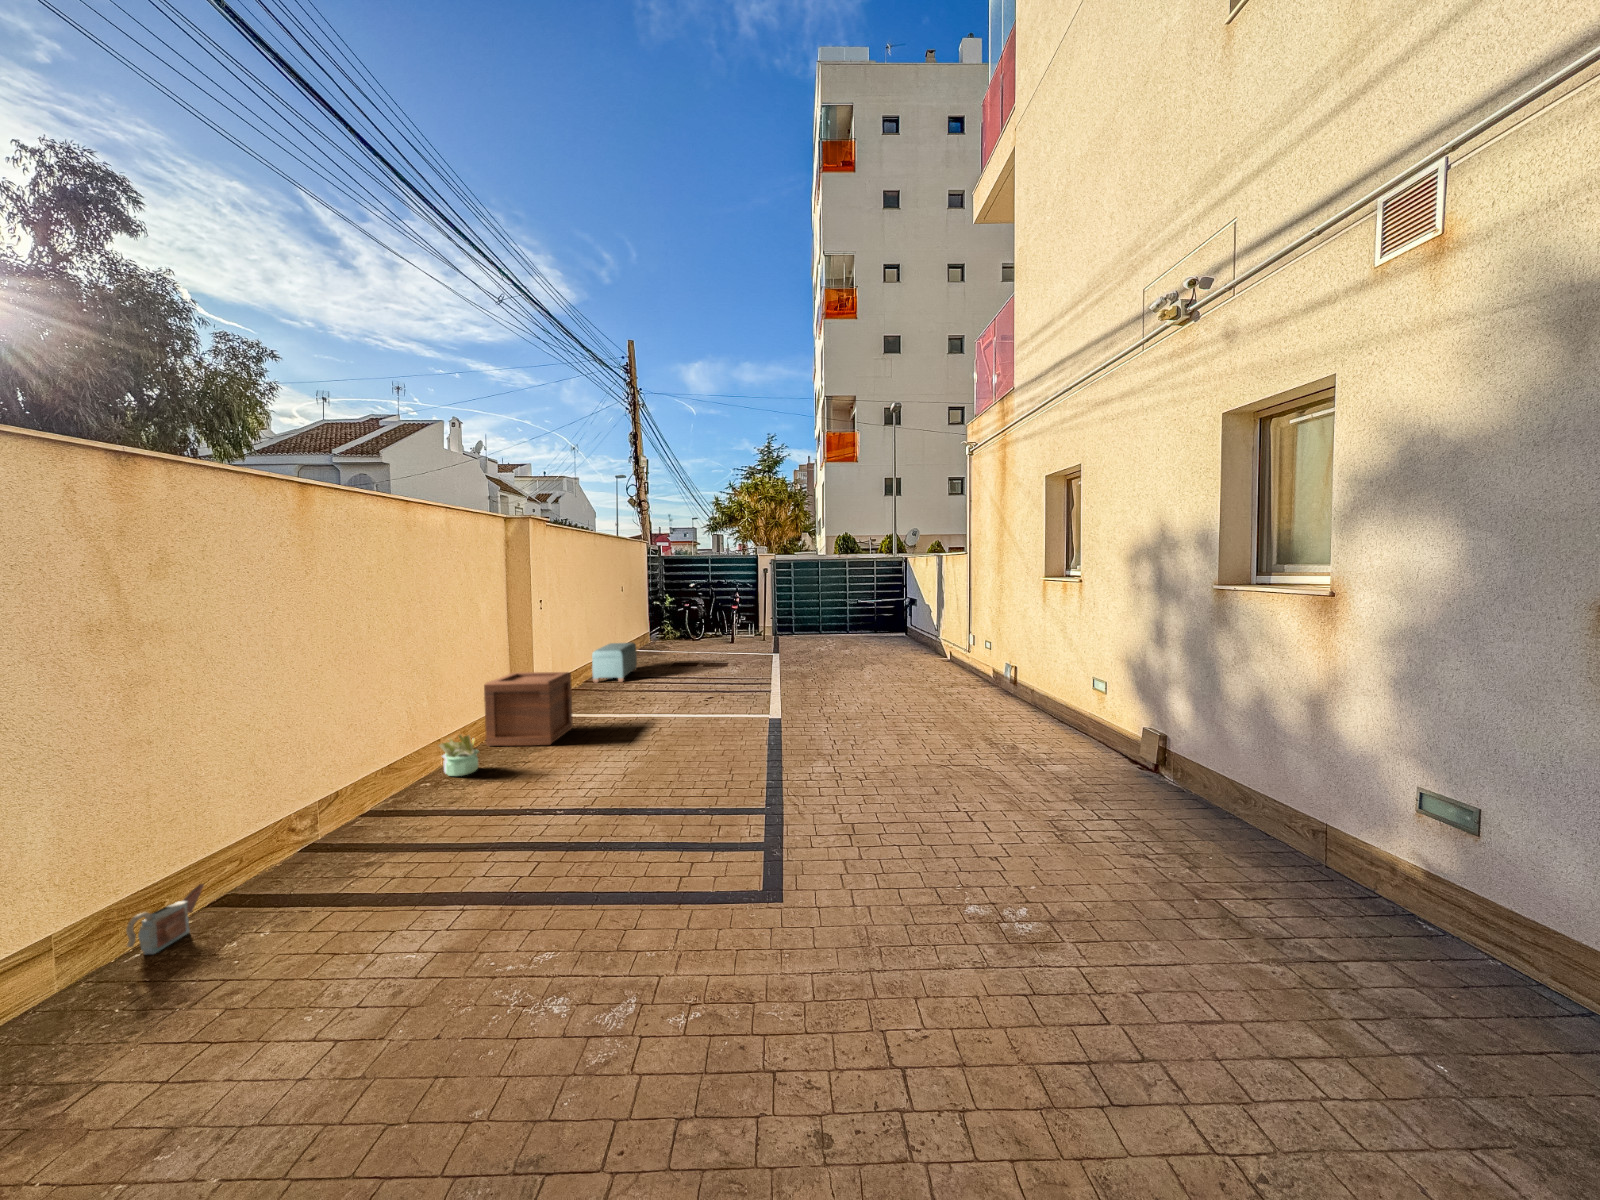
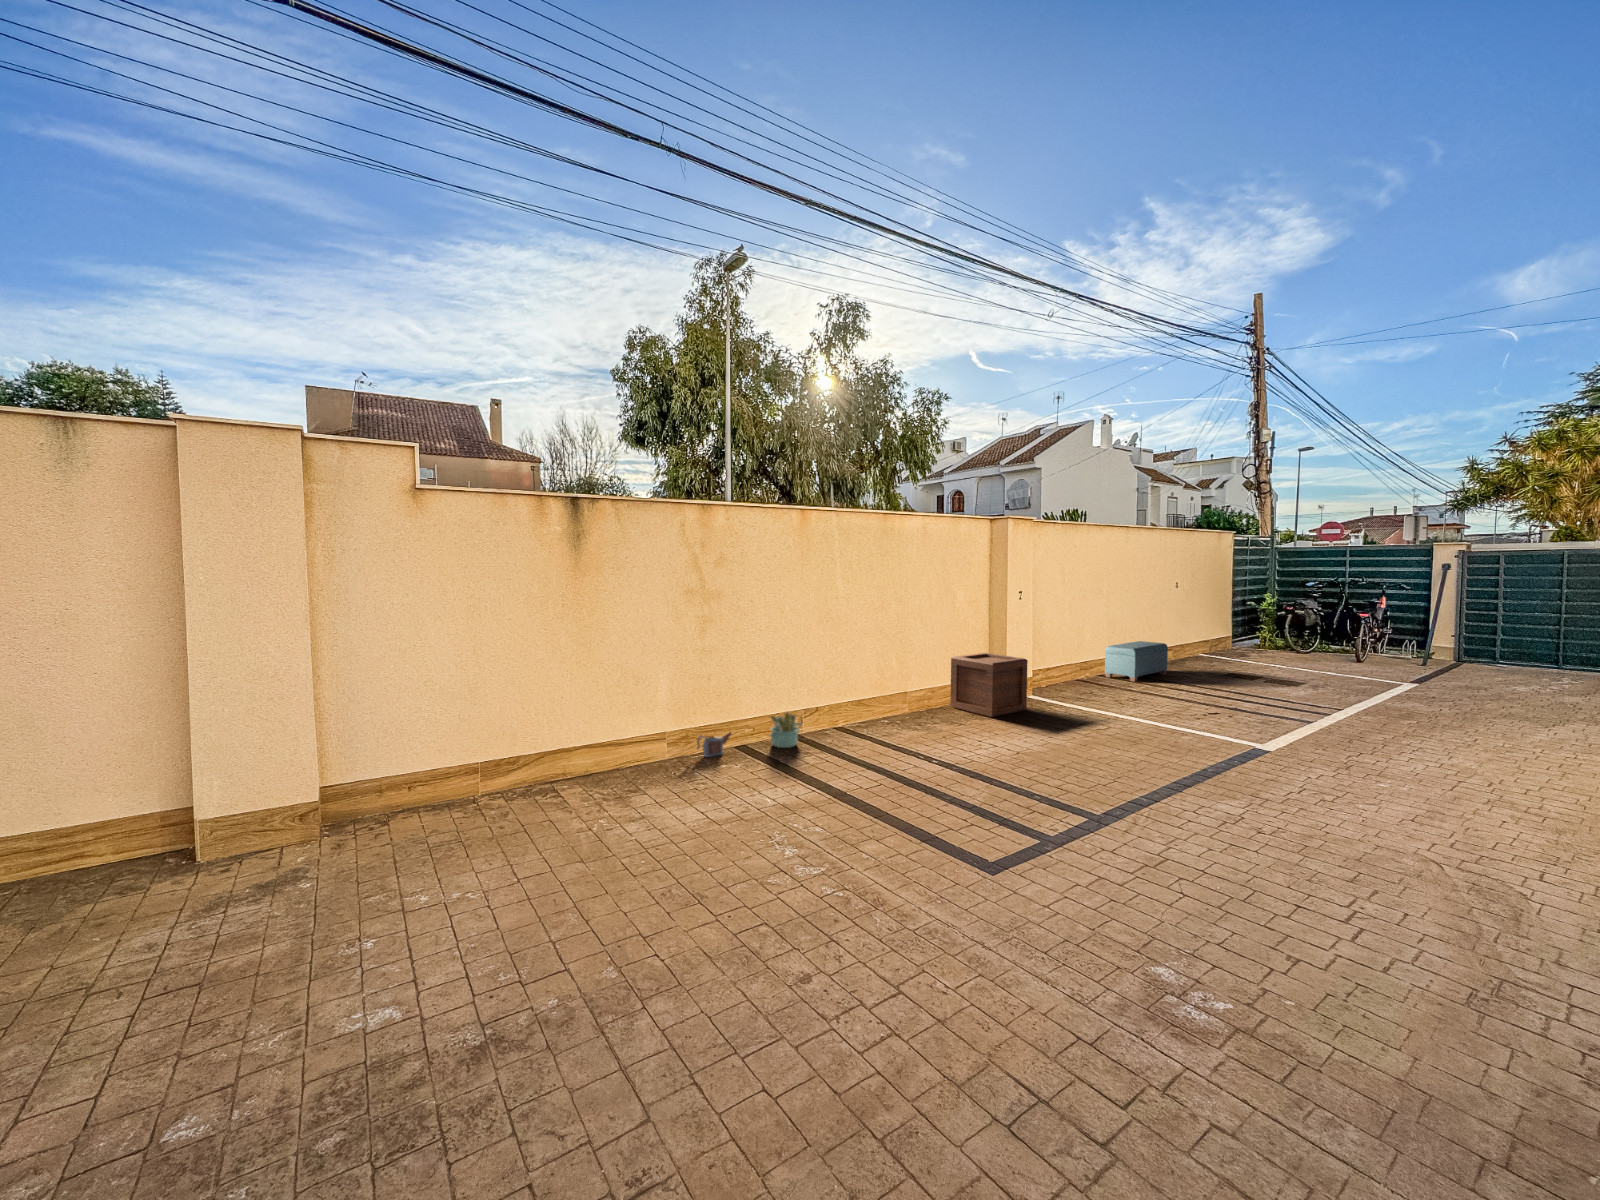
decorative plant: present [439,735,479,776] -> present [770,712,802,748]

